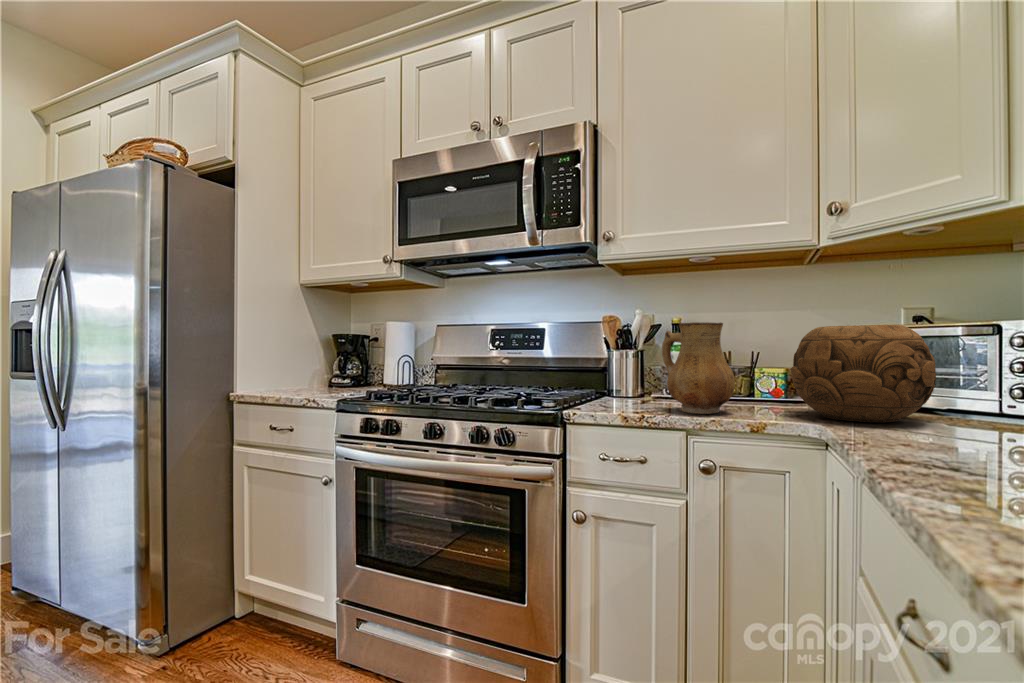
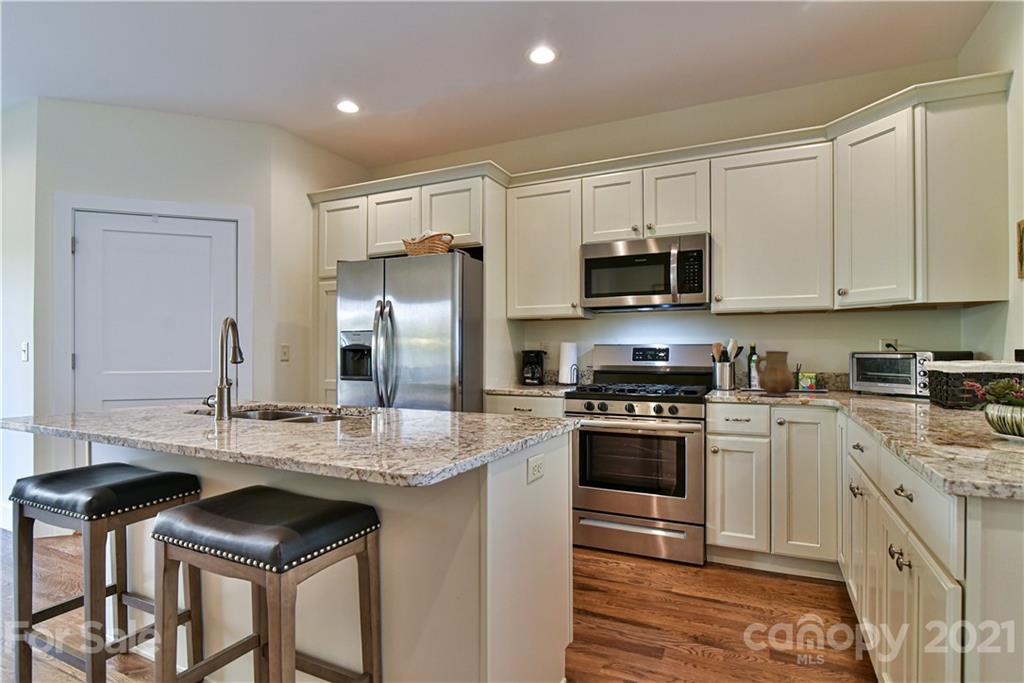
decorative bowl: present [791,325,936,422] -> none [822,355,888,400]

